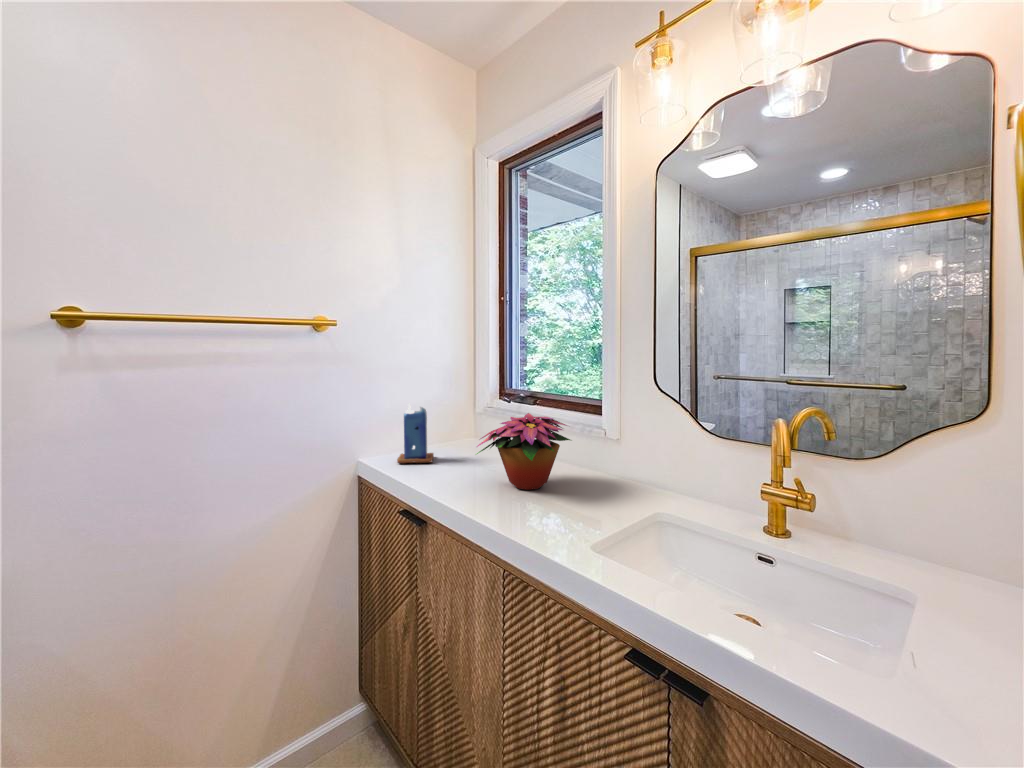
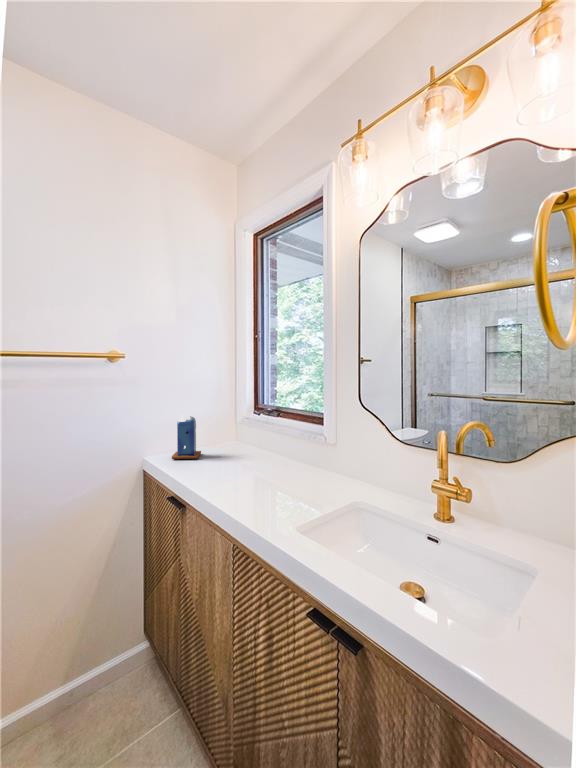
flower arrangement: present [477,413,570,490] -> none [222,422,302,481]

